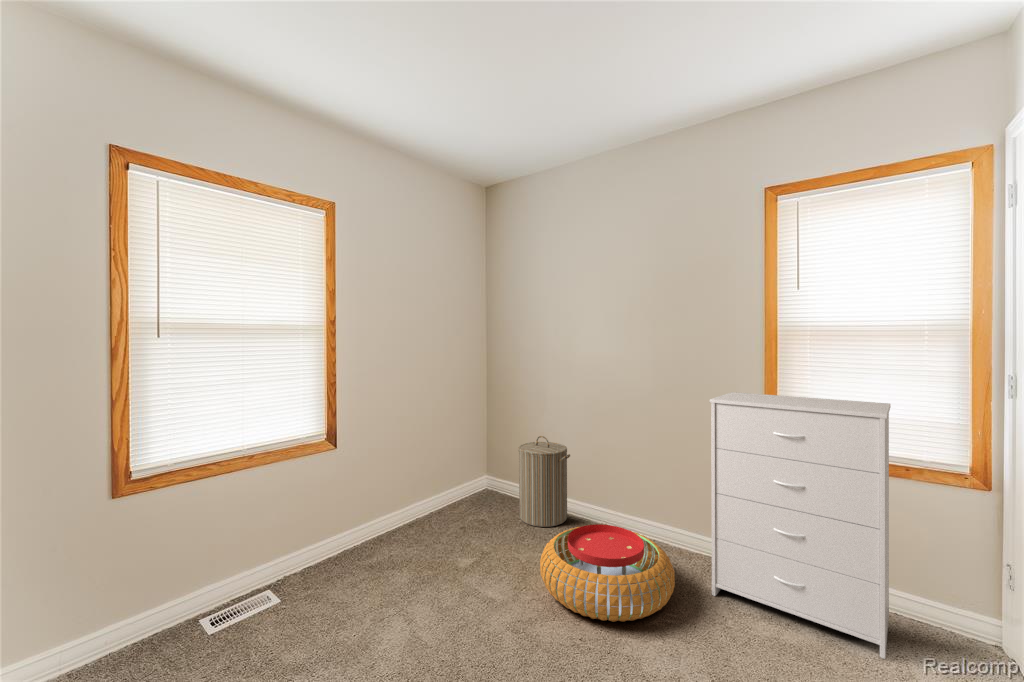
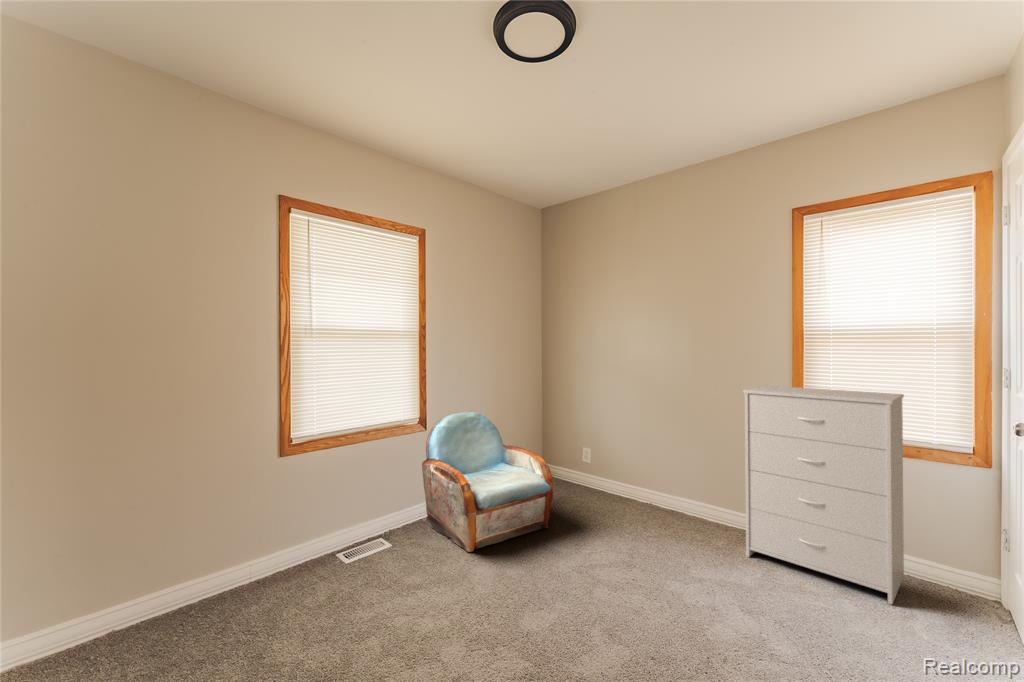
armchair: none [328,424,489,606] -> present [422,411,554,552]
laundry hamper: present [518,436,570,527] -> none [575,425,622,503]
pouf: present [540,524,675,622] -> none [598,497,713,570]

